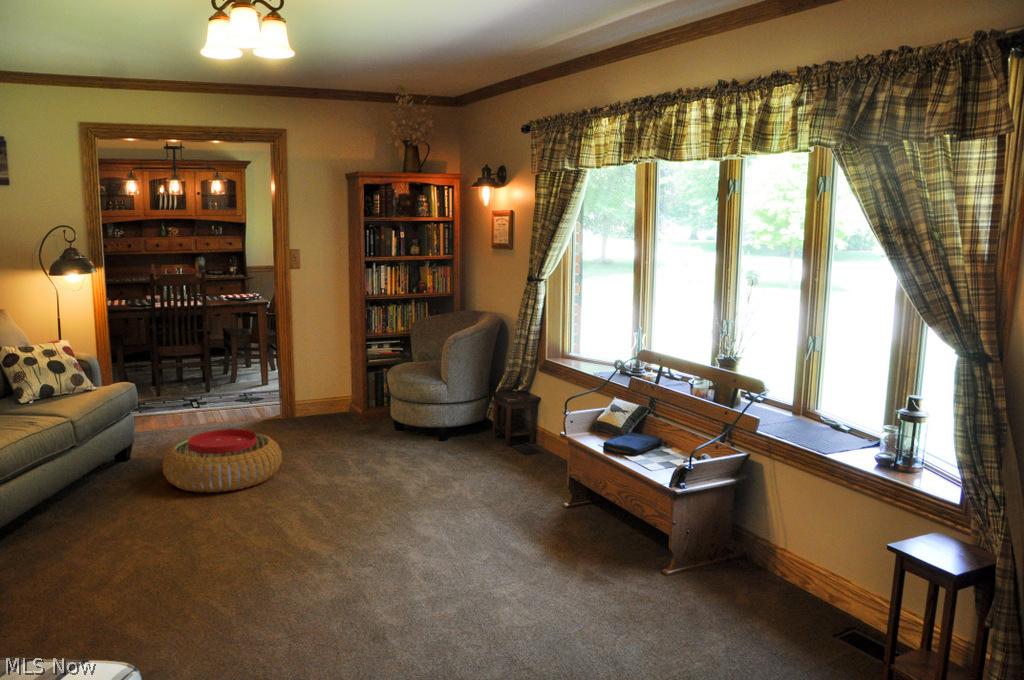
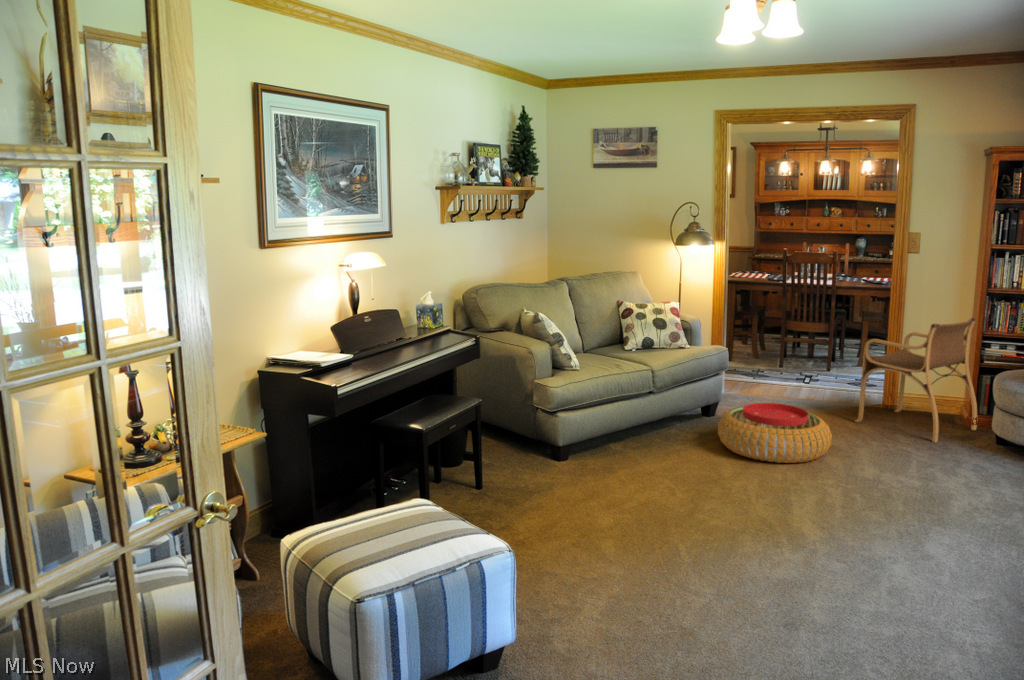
armchair: none [274,322,371,435] -> present [855,318,977,442]

